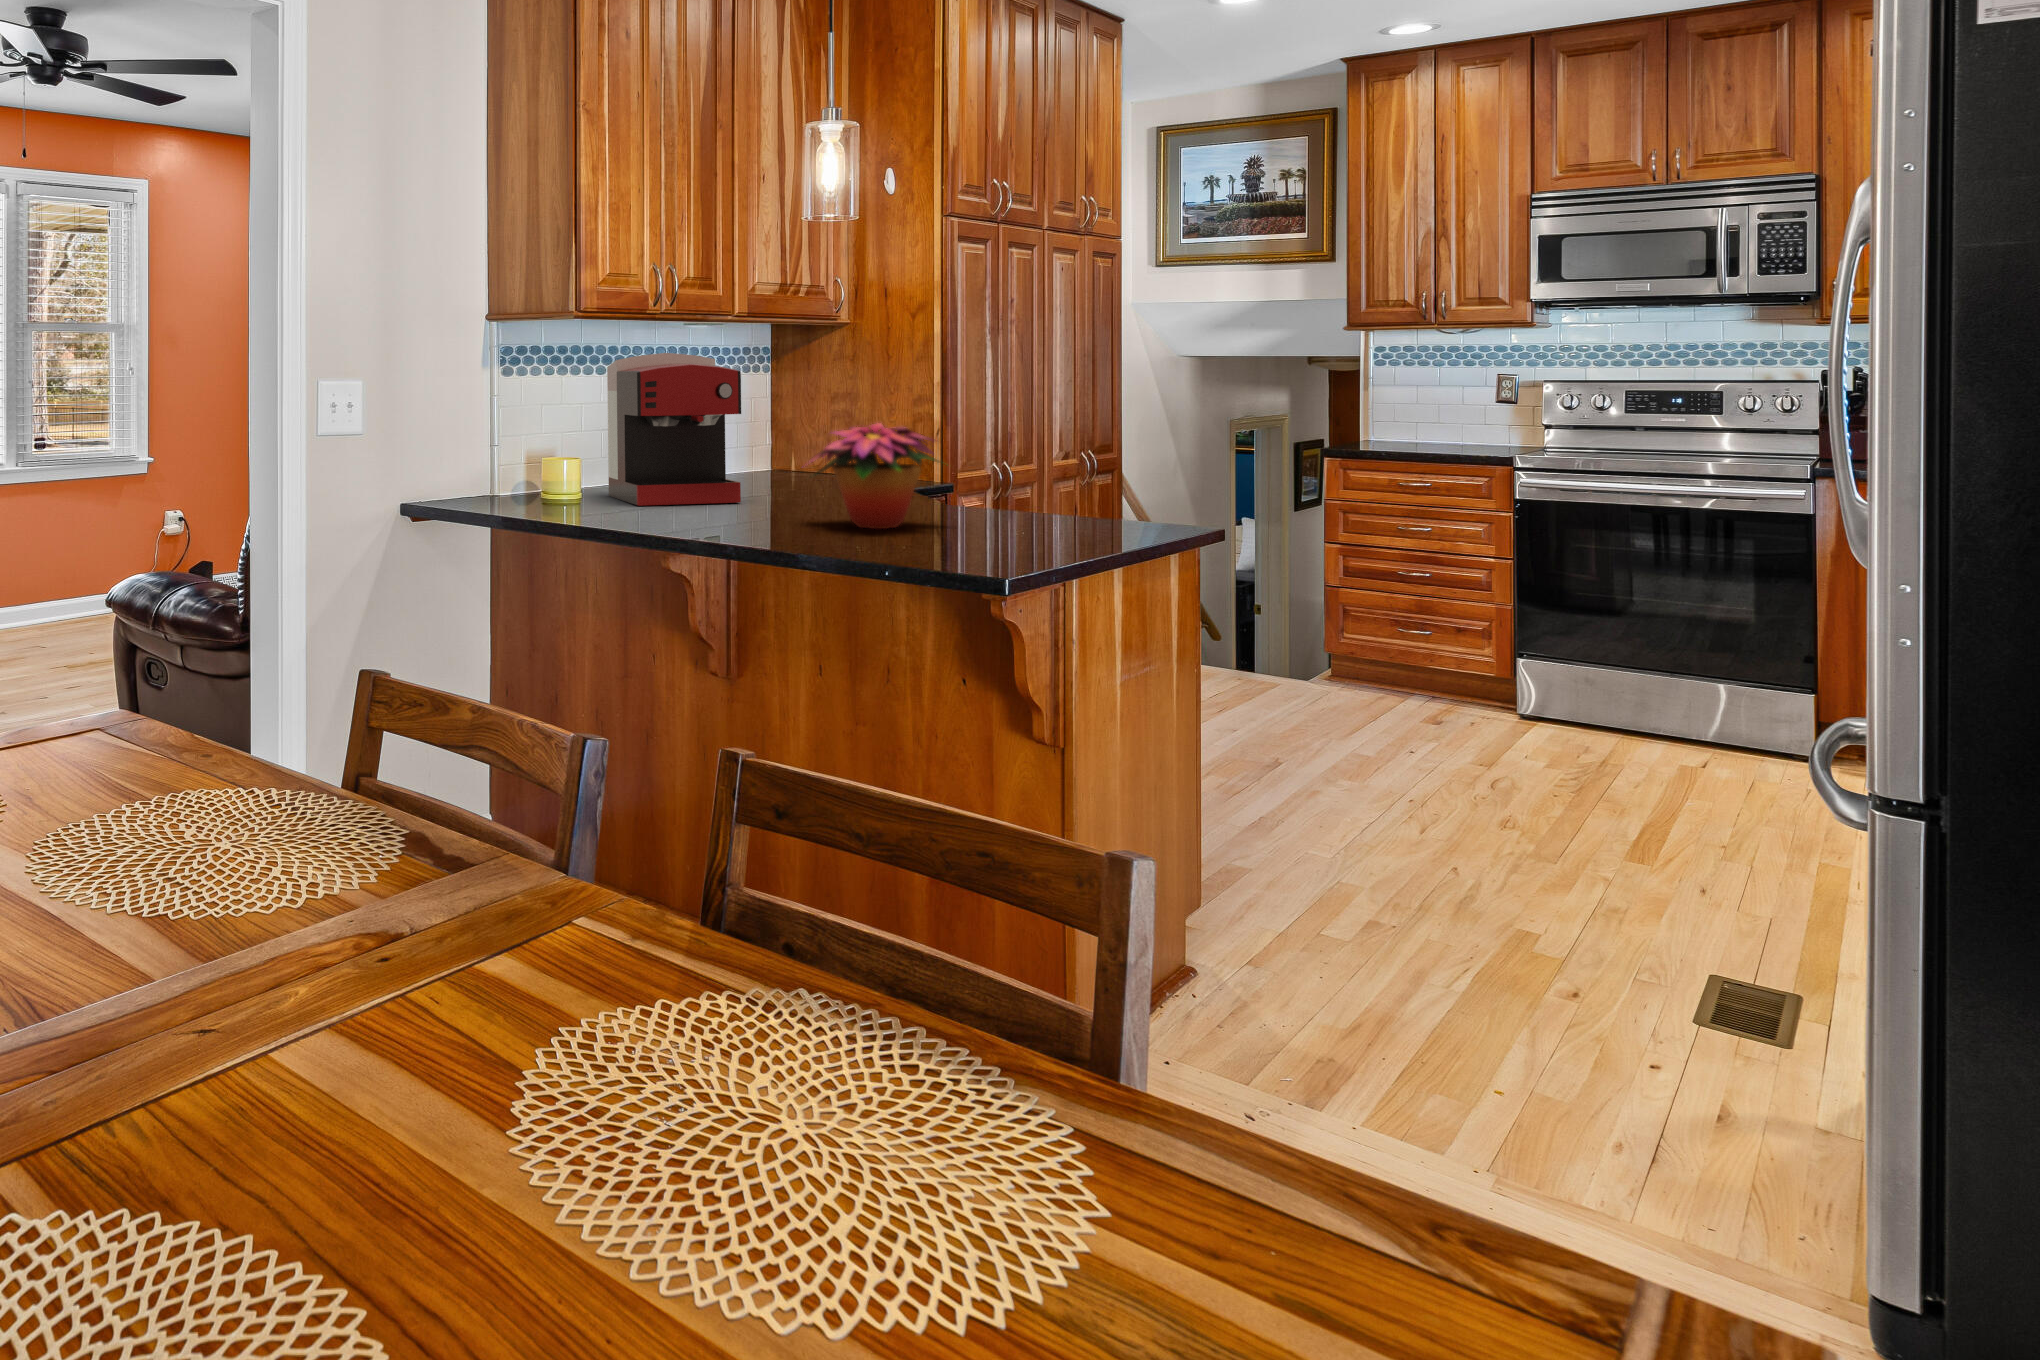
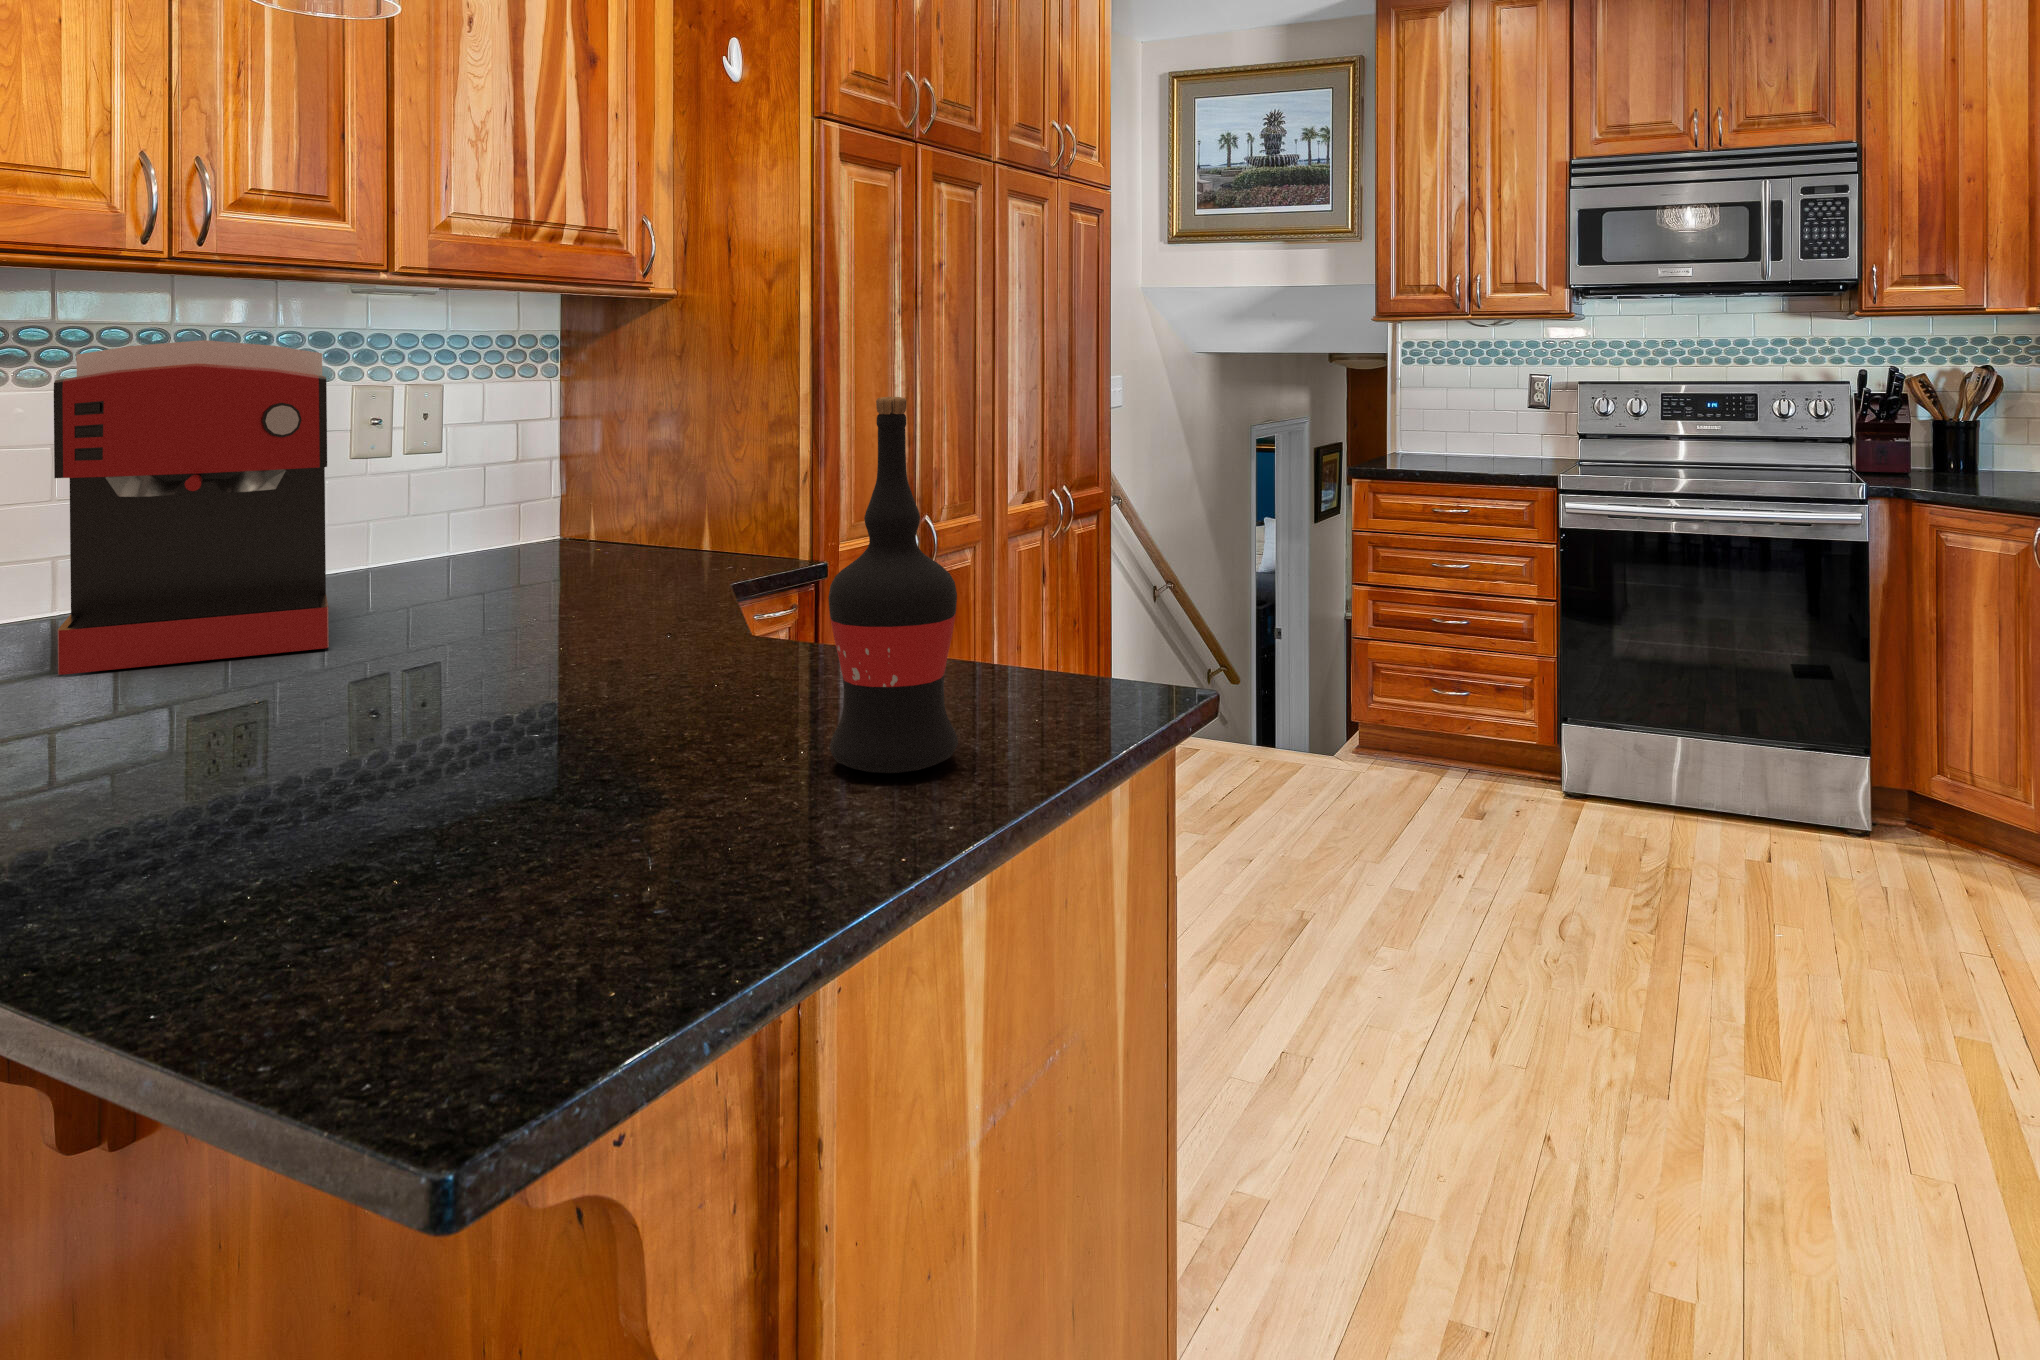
wine bottle: none [1038,375,1098,536] -> present [828,397,958,773]
flower arrangement: present [810,423,945,529] -> none [294,499,680,761]

